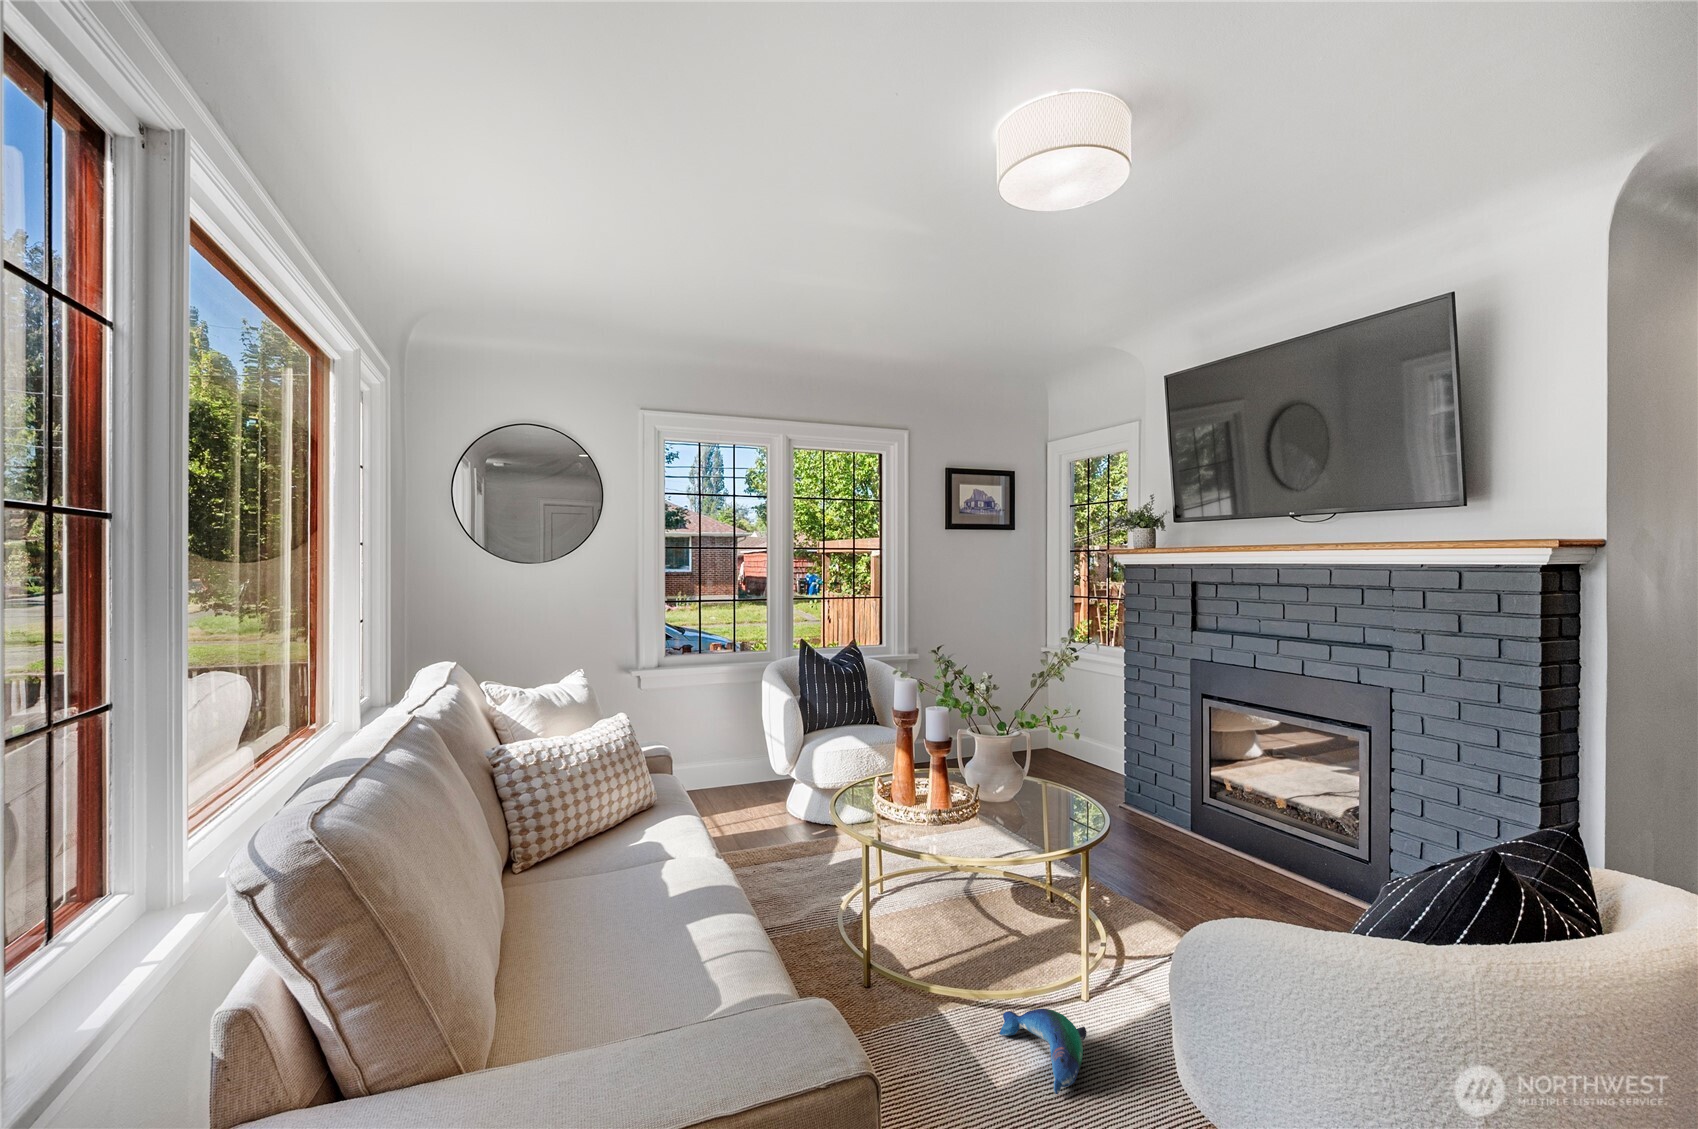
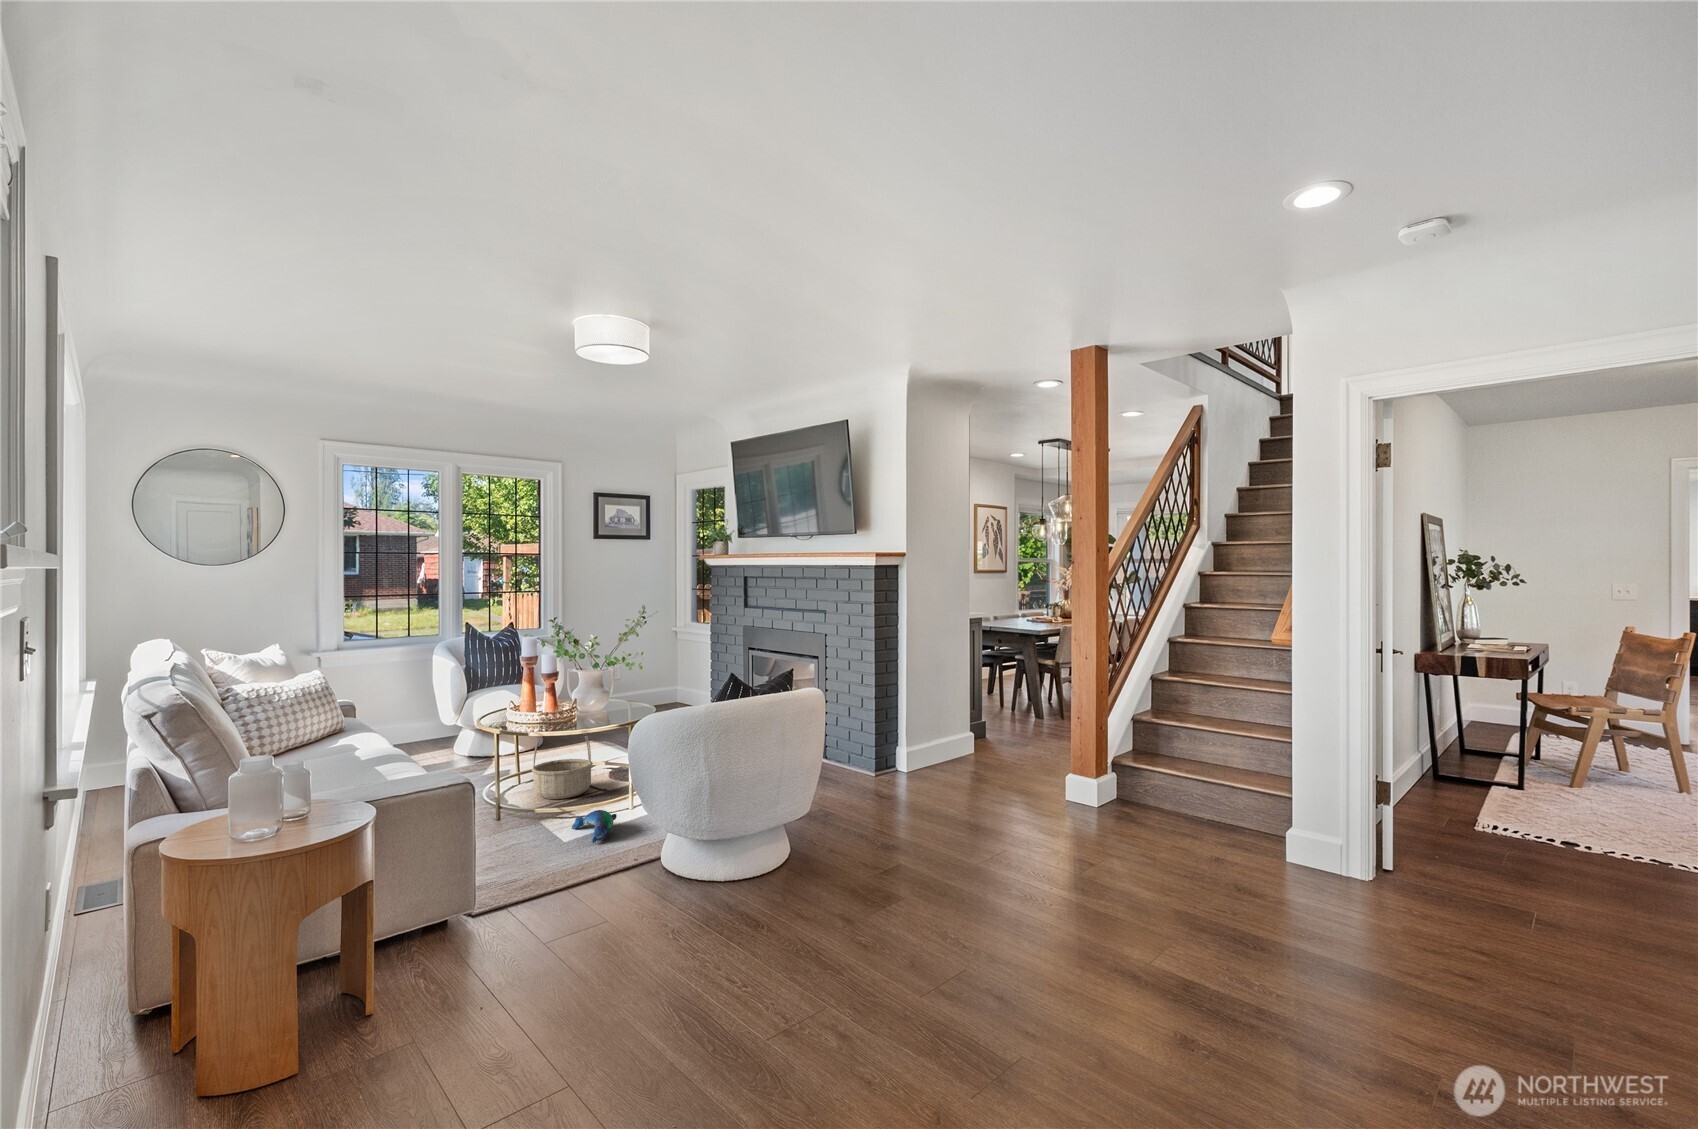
basket: none [909,810,1002,944] -> present [532,734,593,799]

